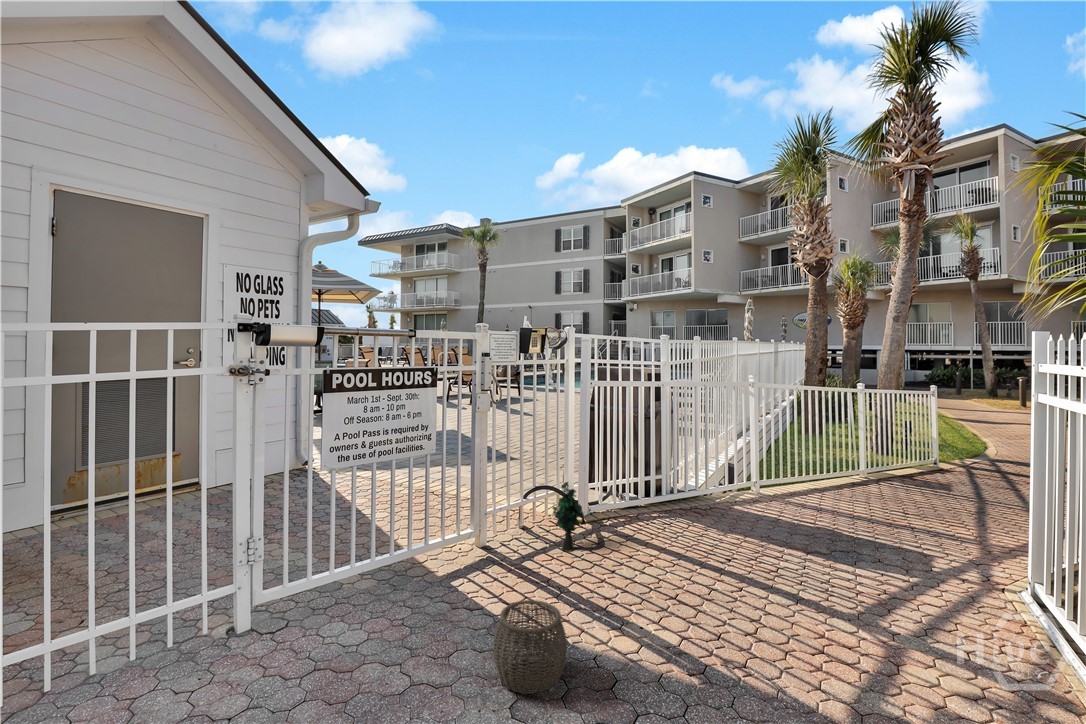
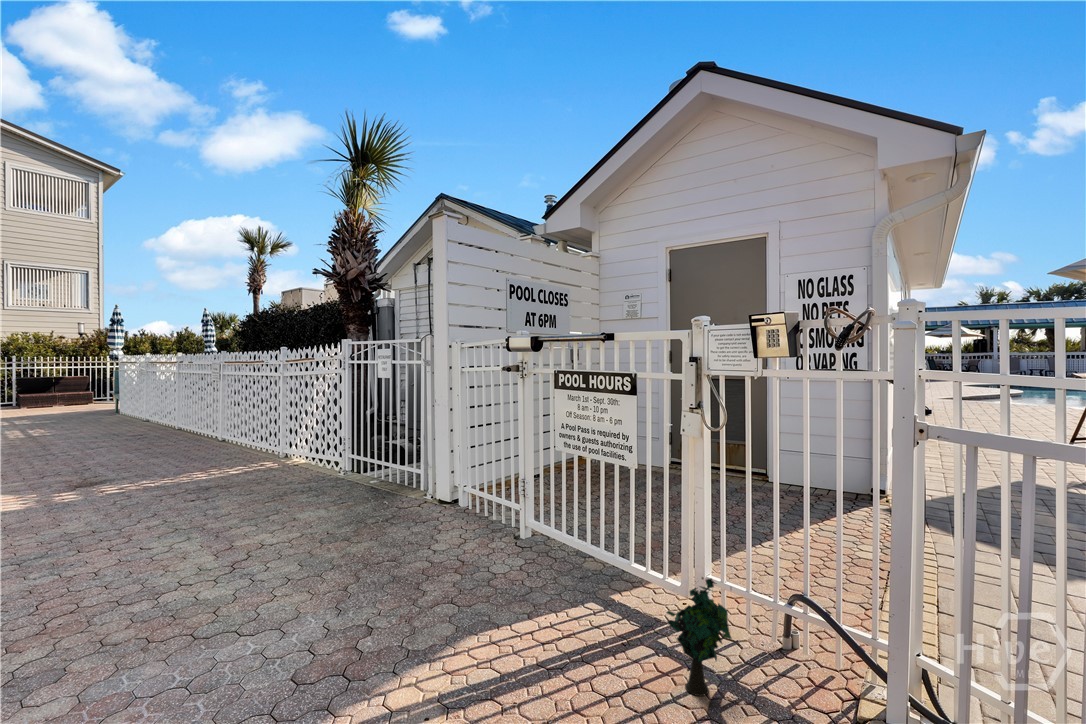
woven basket: present [493,600,567,694] -> none [355,574,424,655]

